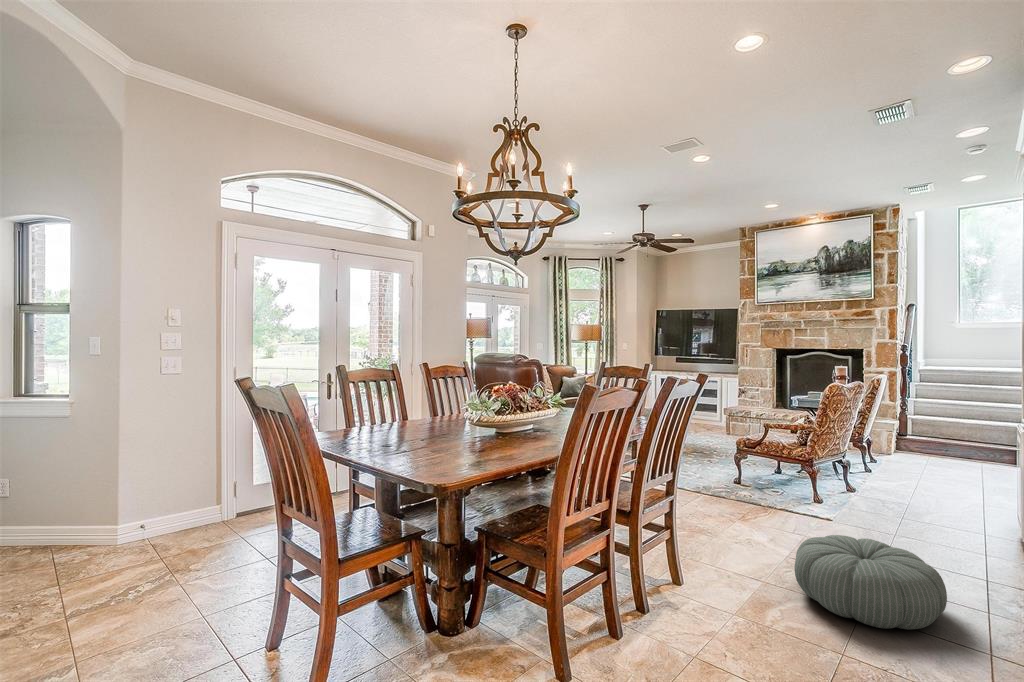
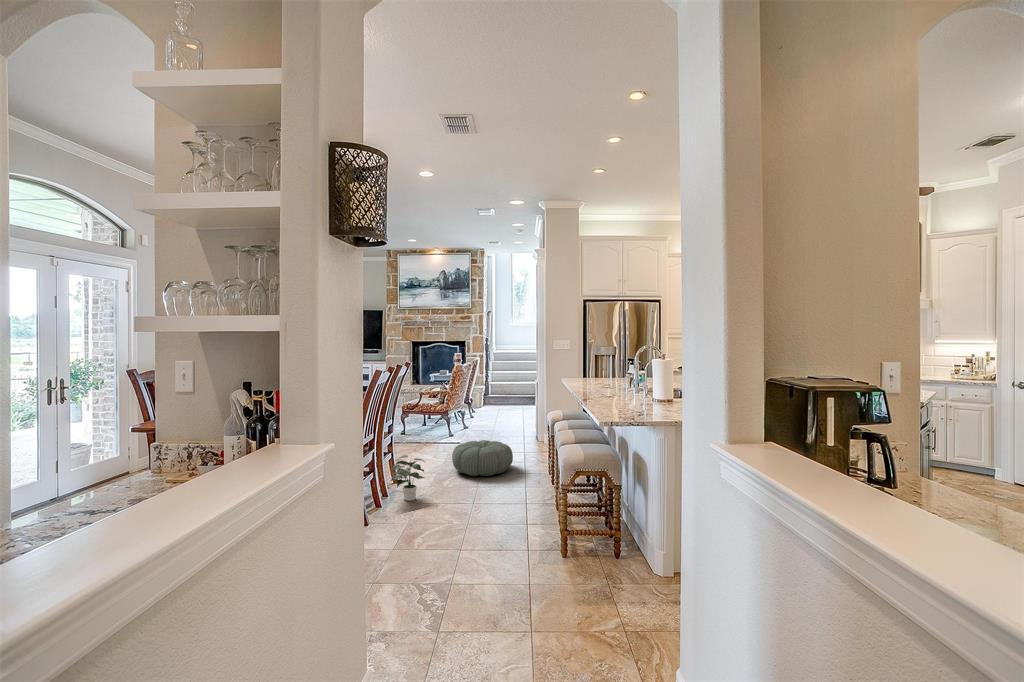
potted plant: none [643,546,717,641] -> present [391,455,425,501]

